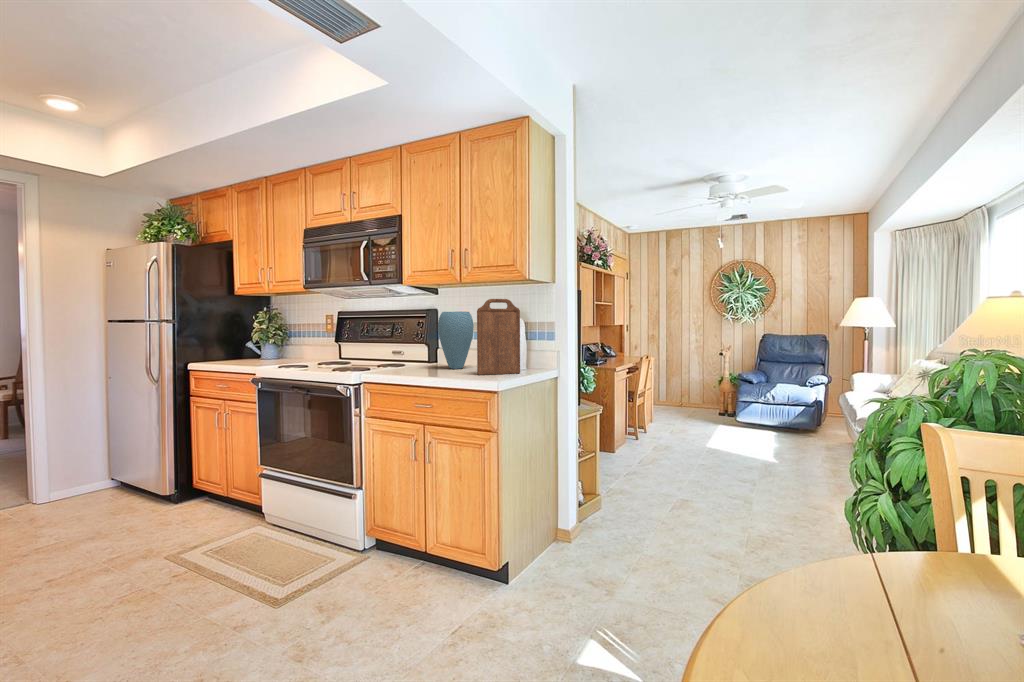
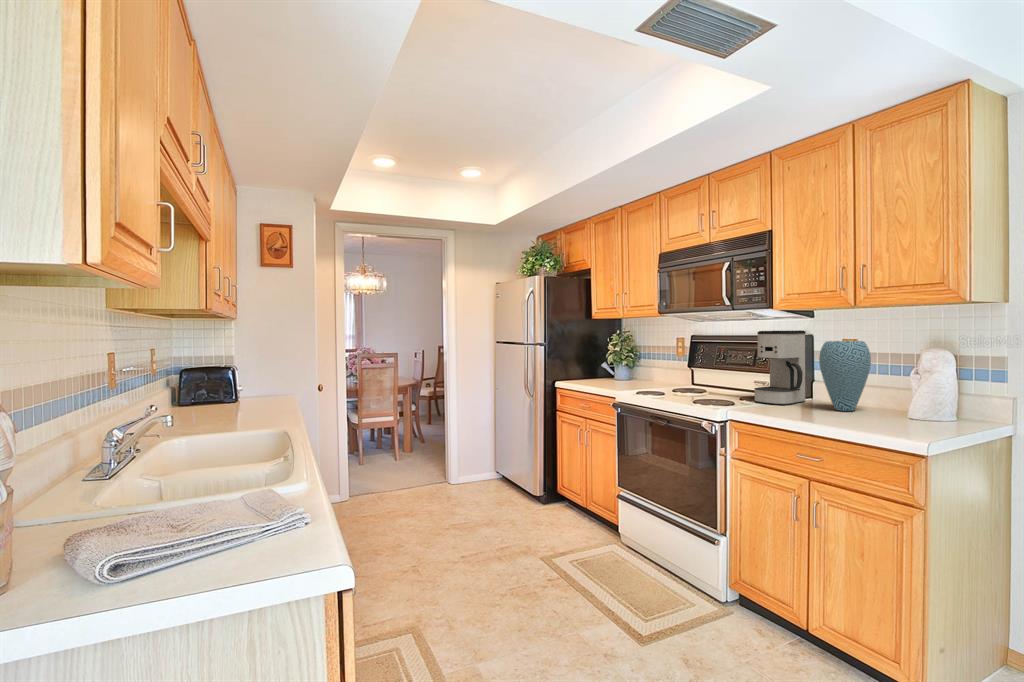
cutting board: present [477,299,520,375] -> none [883,329,953,429]
coffee maker: none [389,304,431,368] -> present [754,330,806,405]

